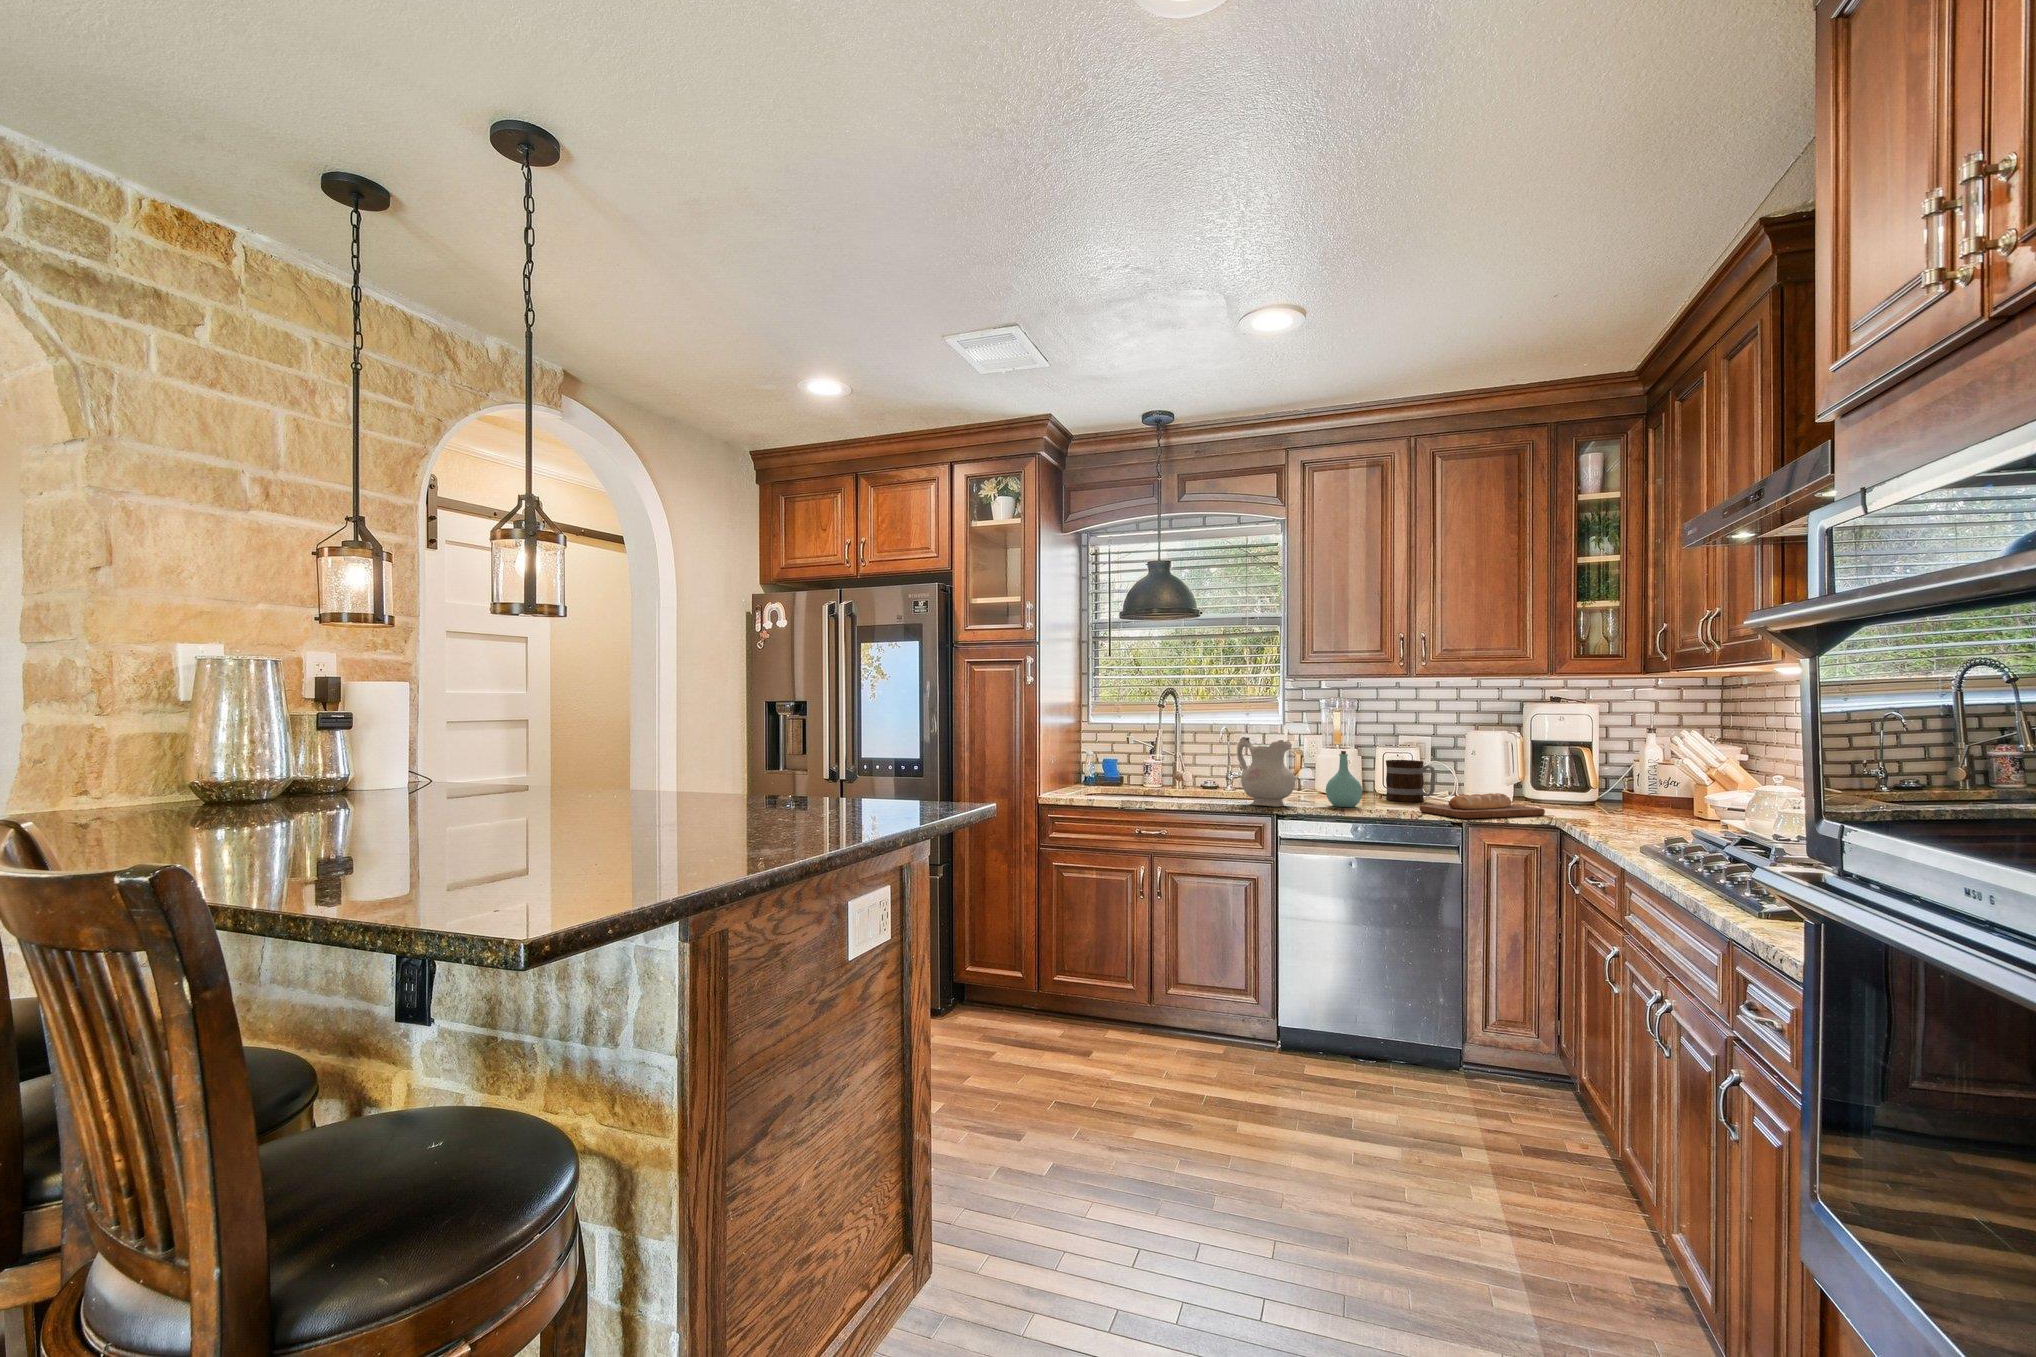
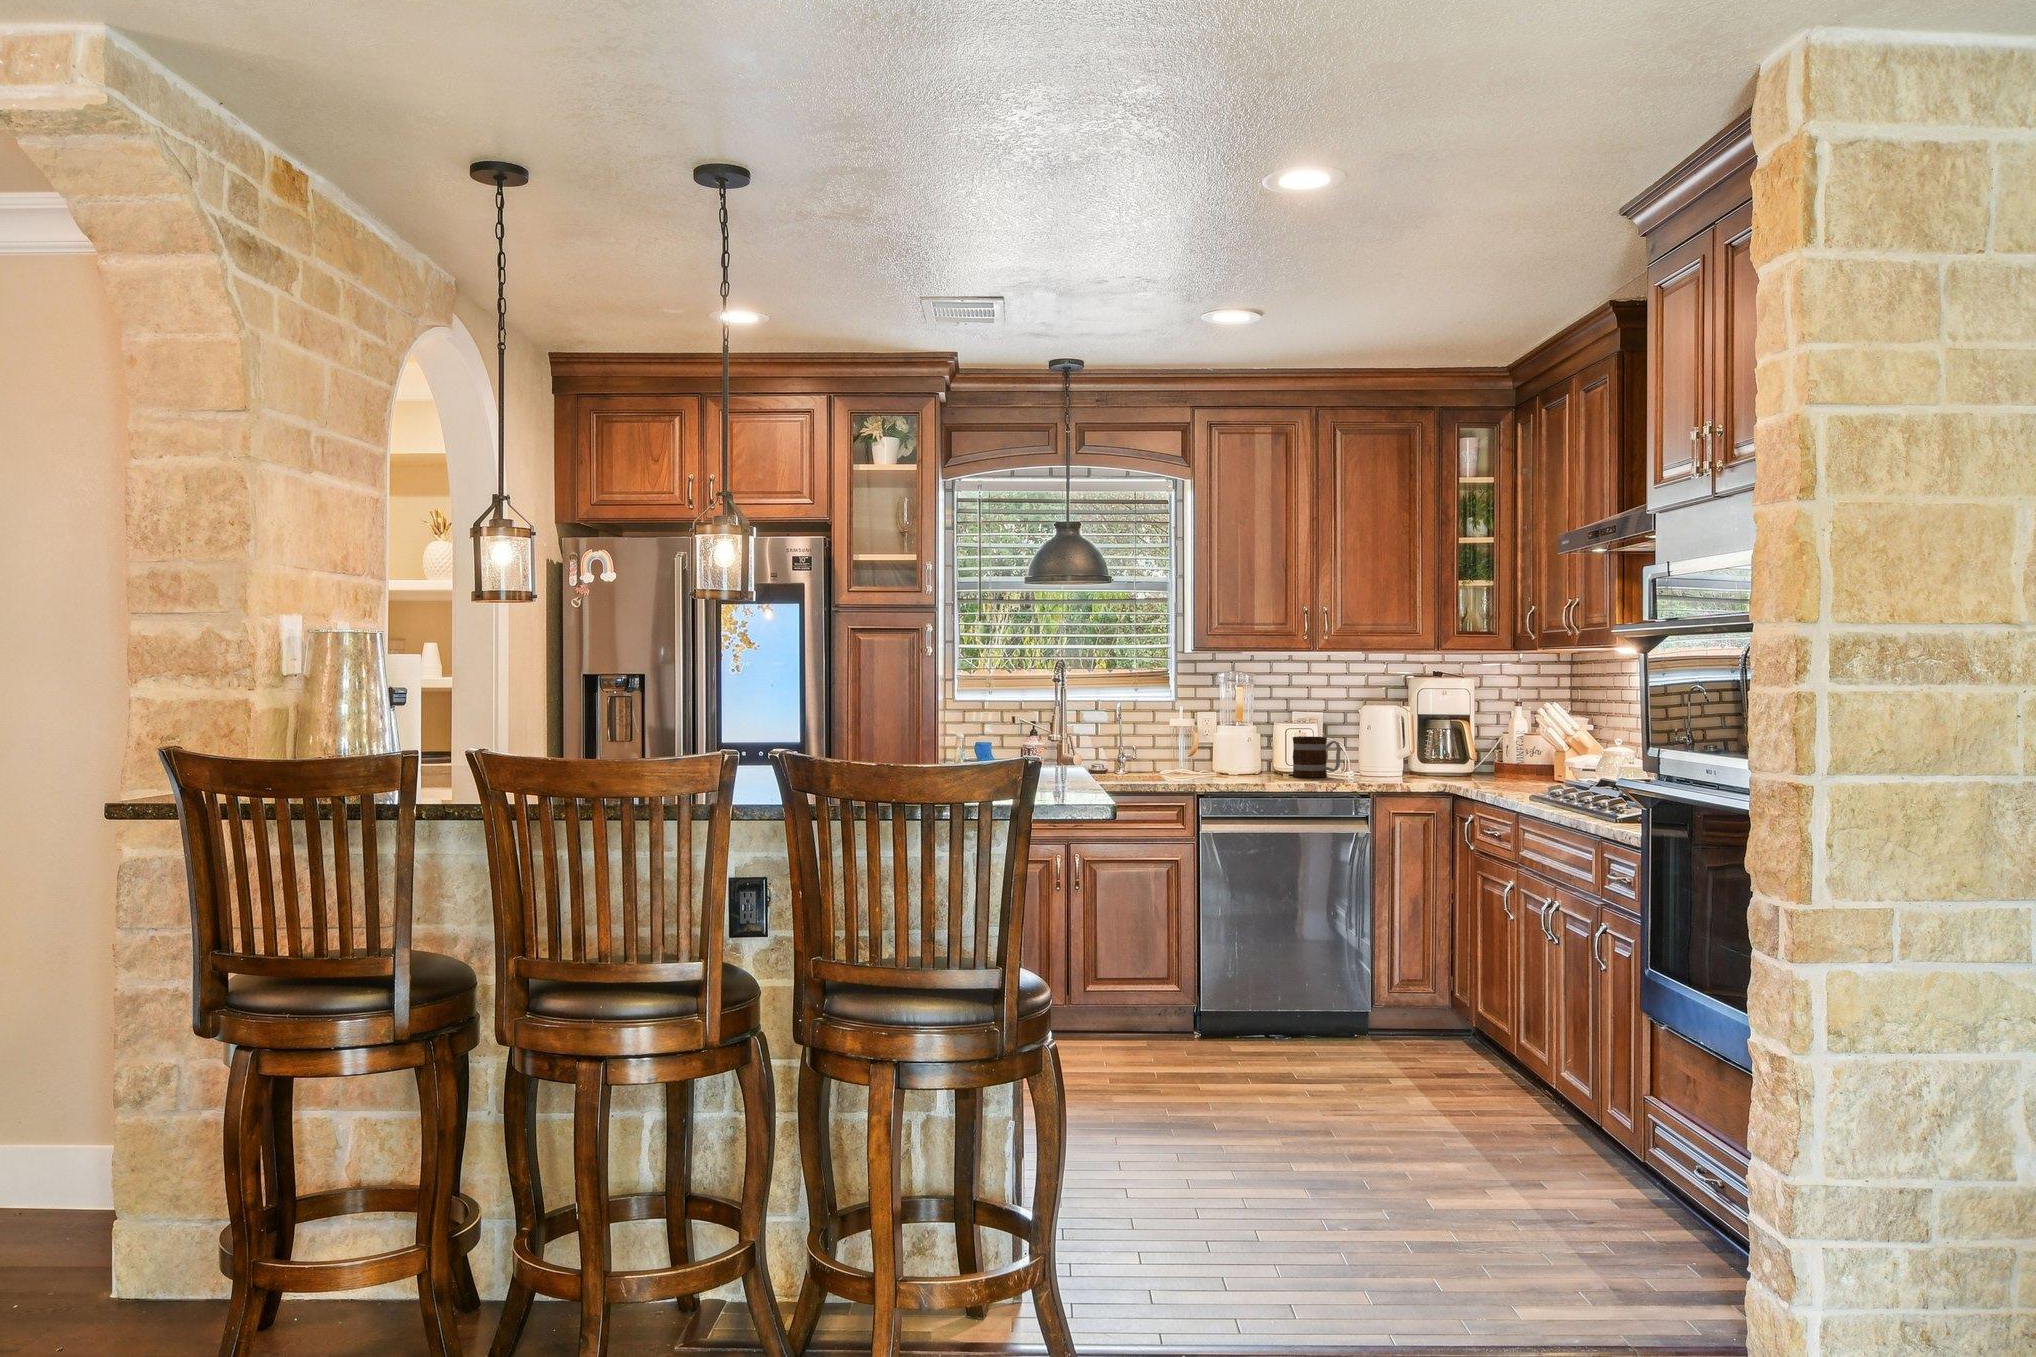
ceramic pitcher: present [1237,737,1295,807] -> none [1161,715,1221,785]
bottle: present [1326,751,1362,807] -> none [1247,727,1283,783]
bread loaf: present [1419,793,1545,818] -> none [1337,765,1441,787]

